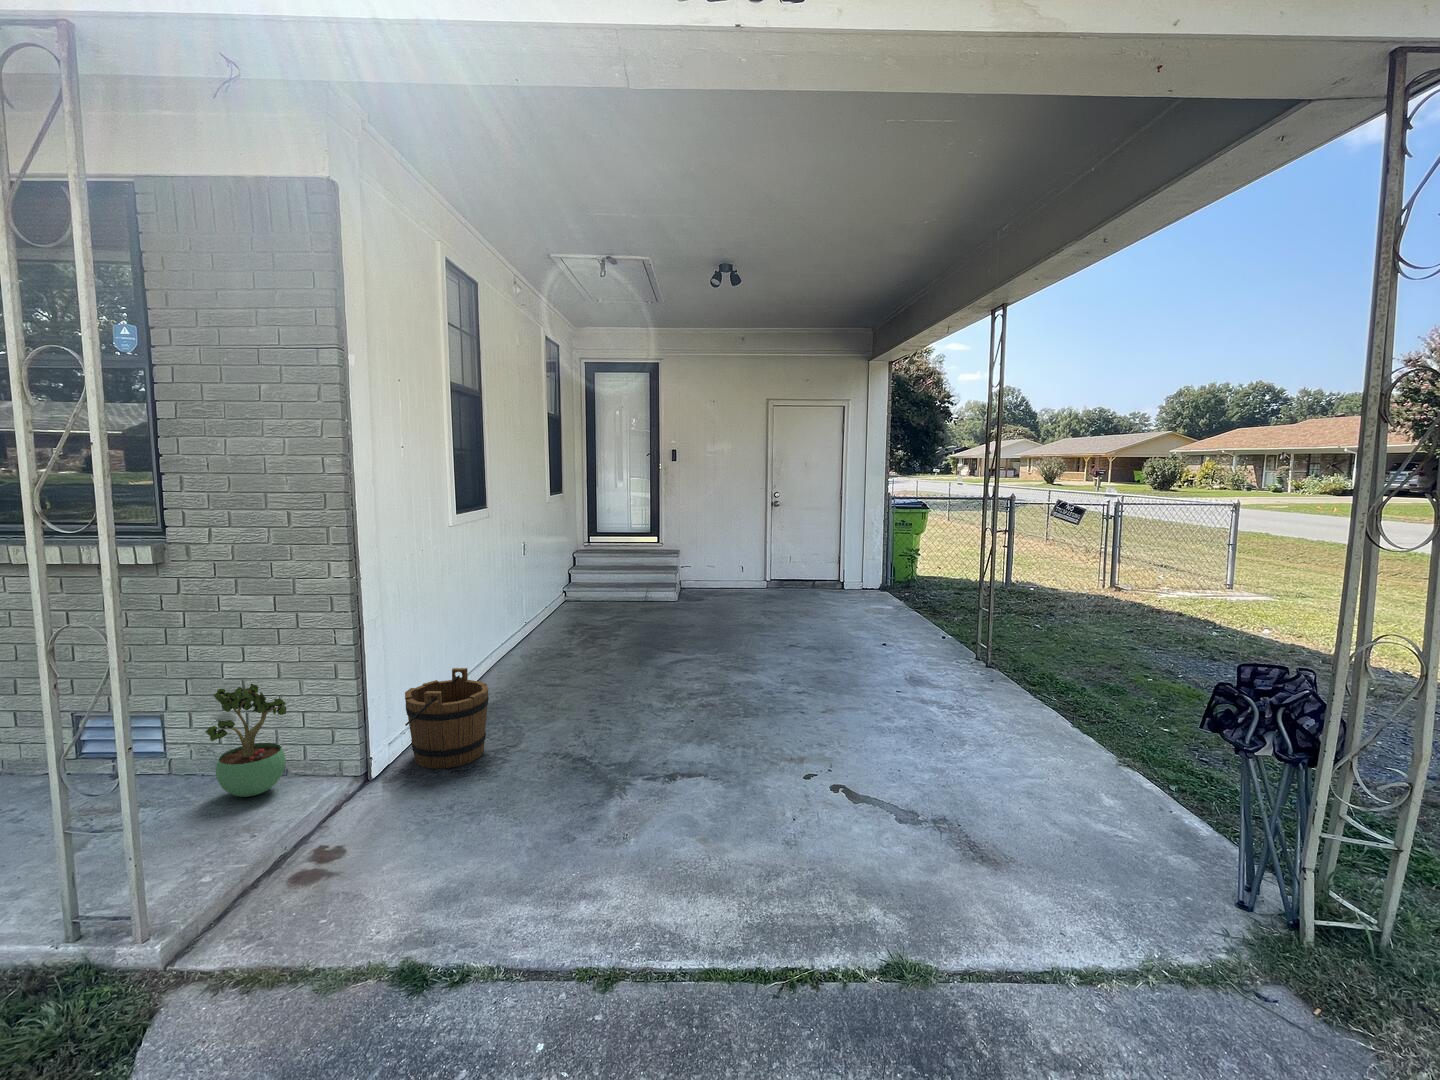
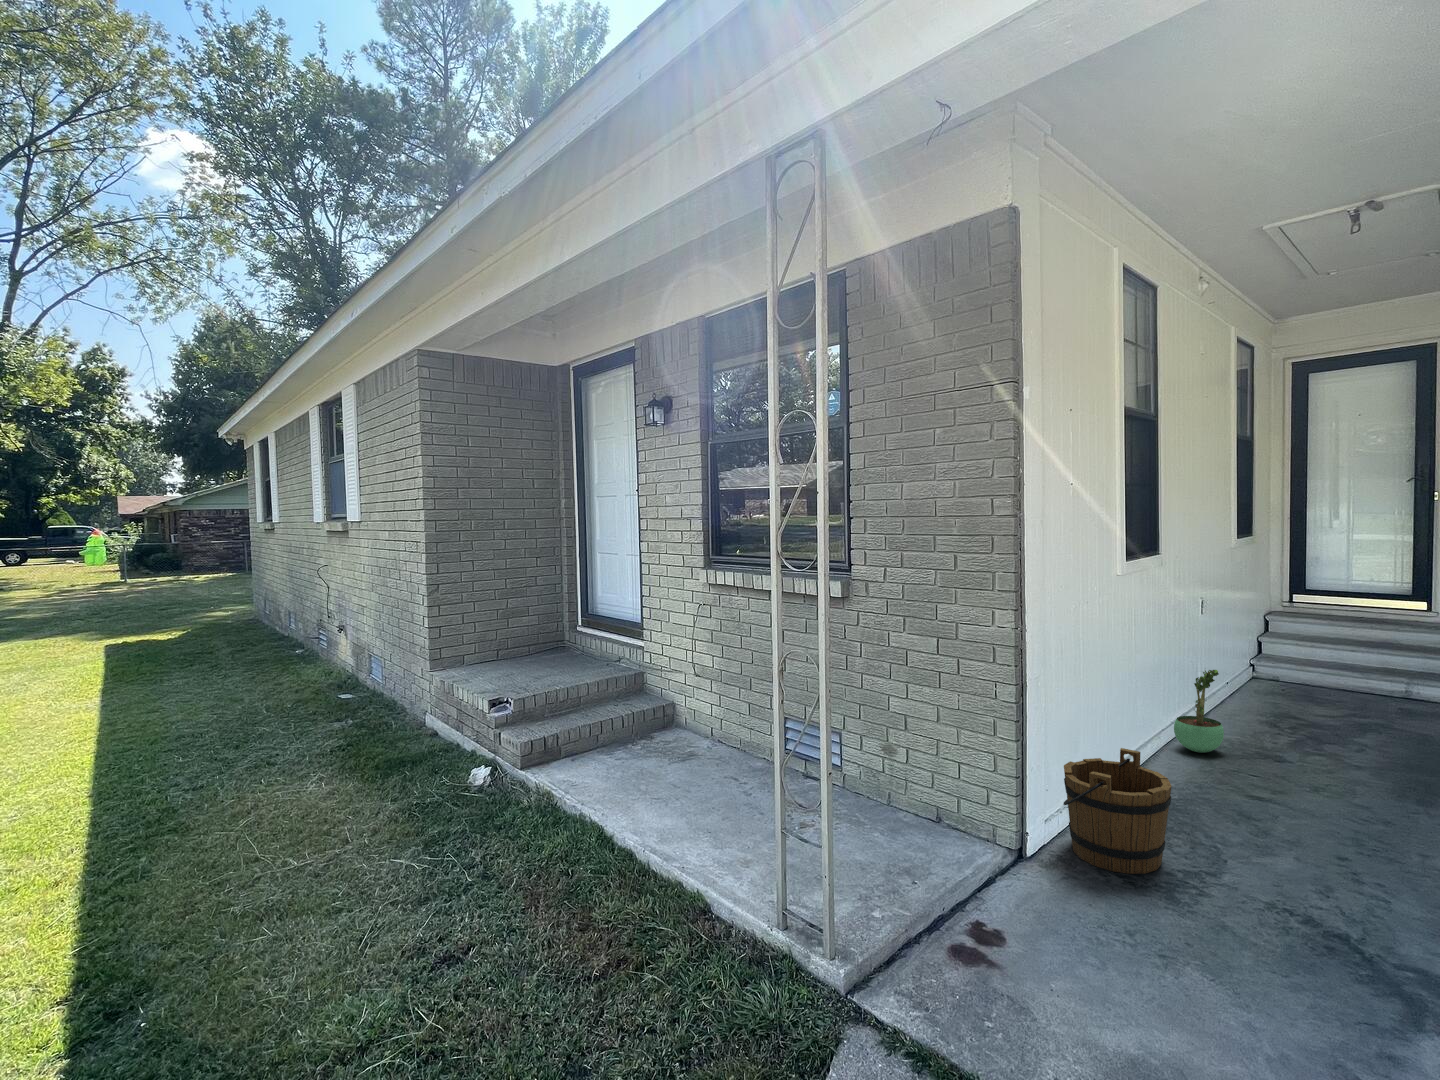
potted plant: present [205,684,286,797] -> present [1174,670,1224,753]

